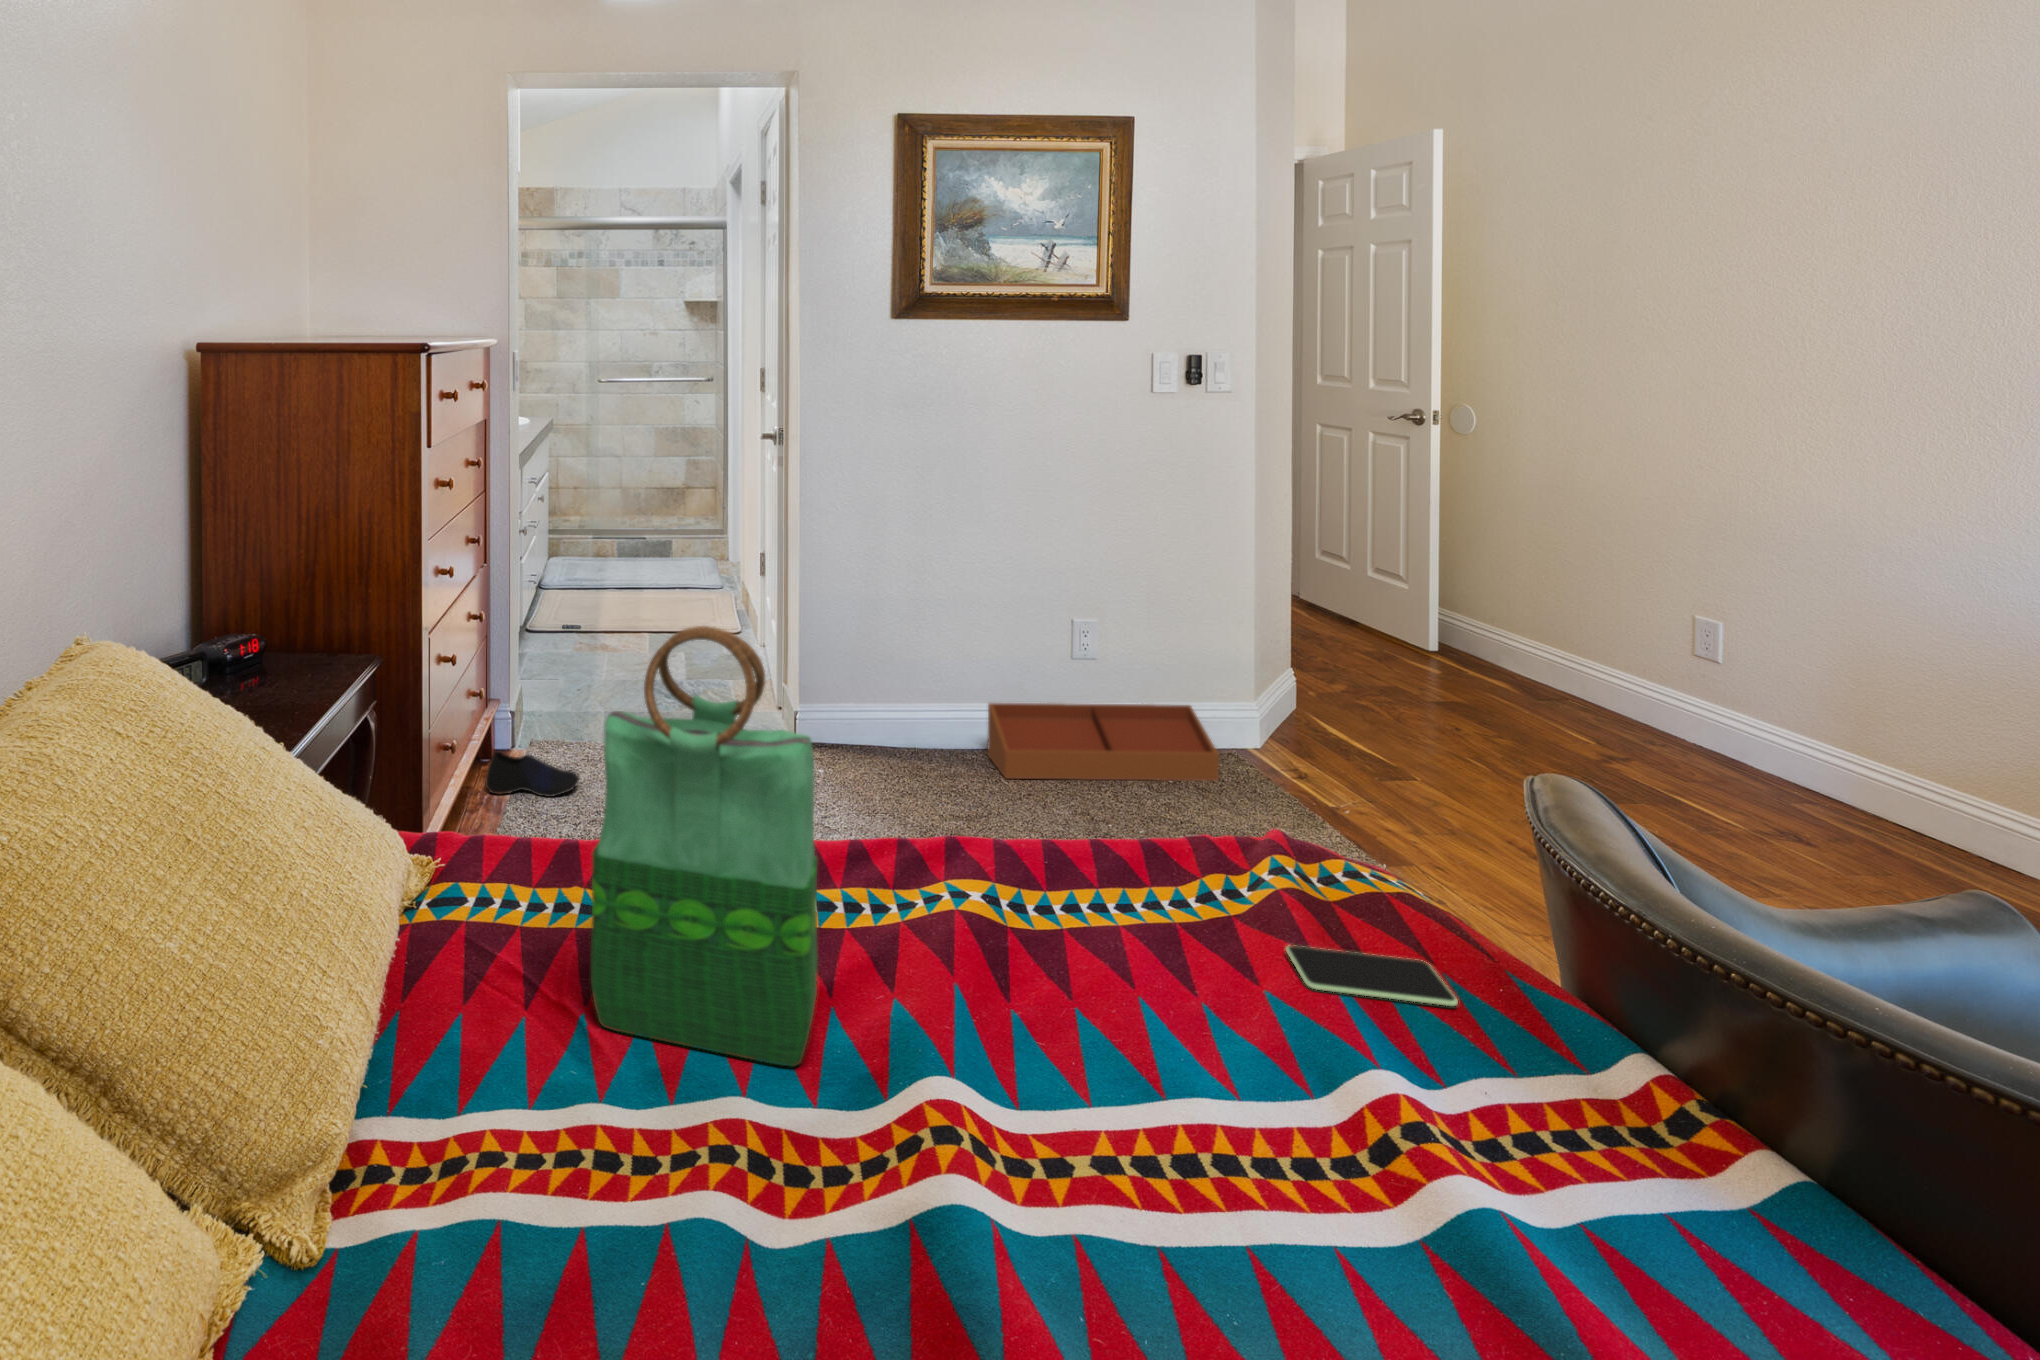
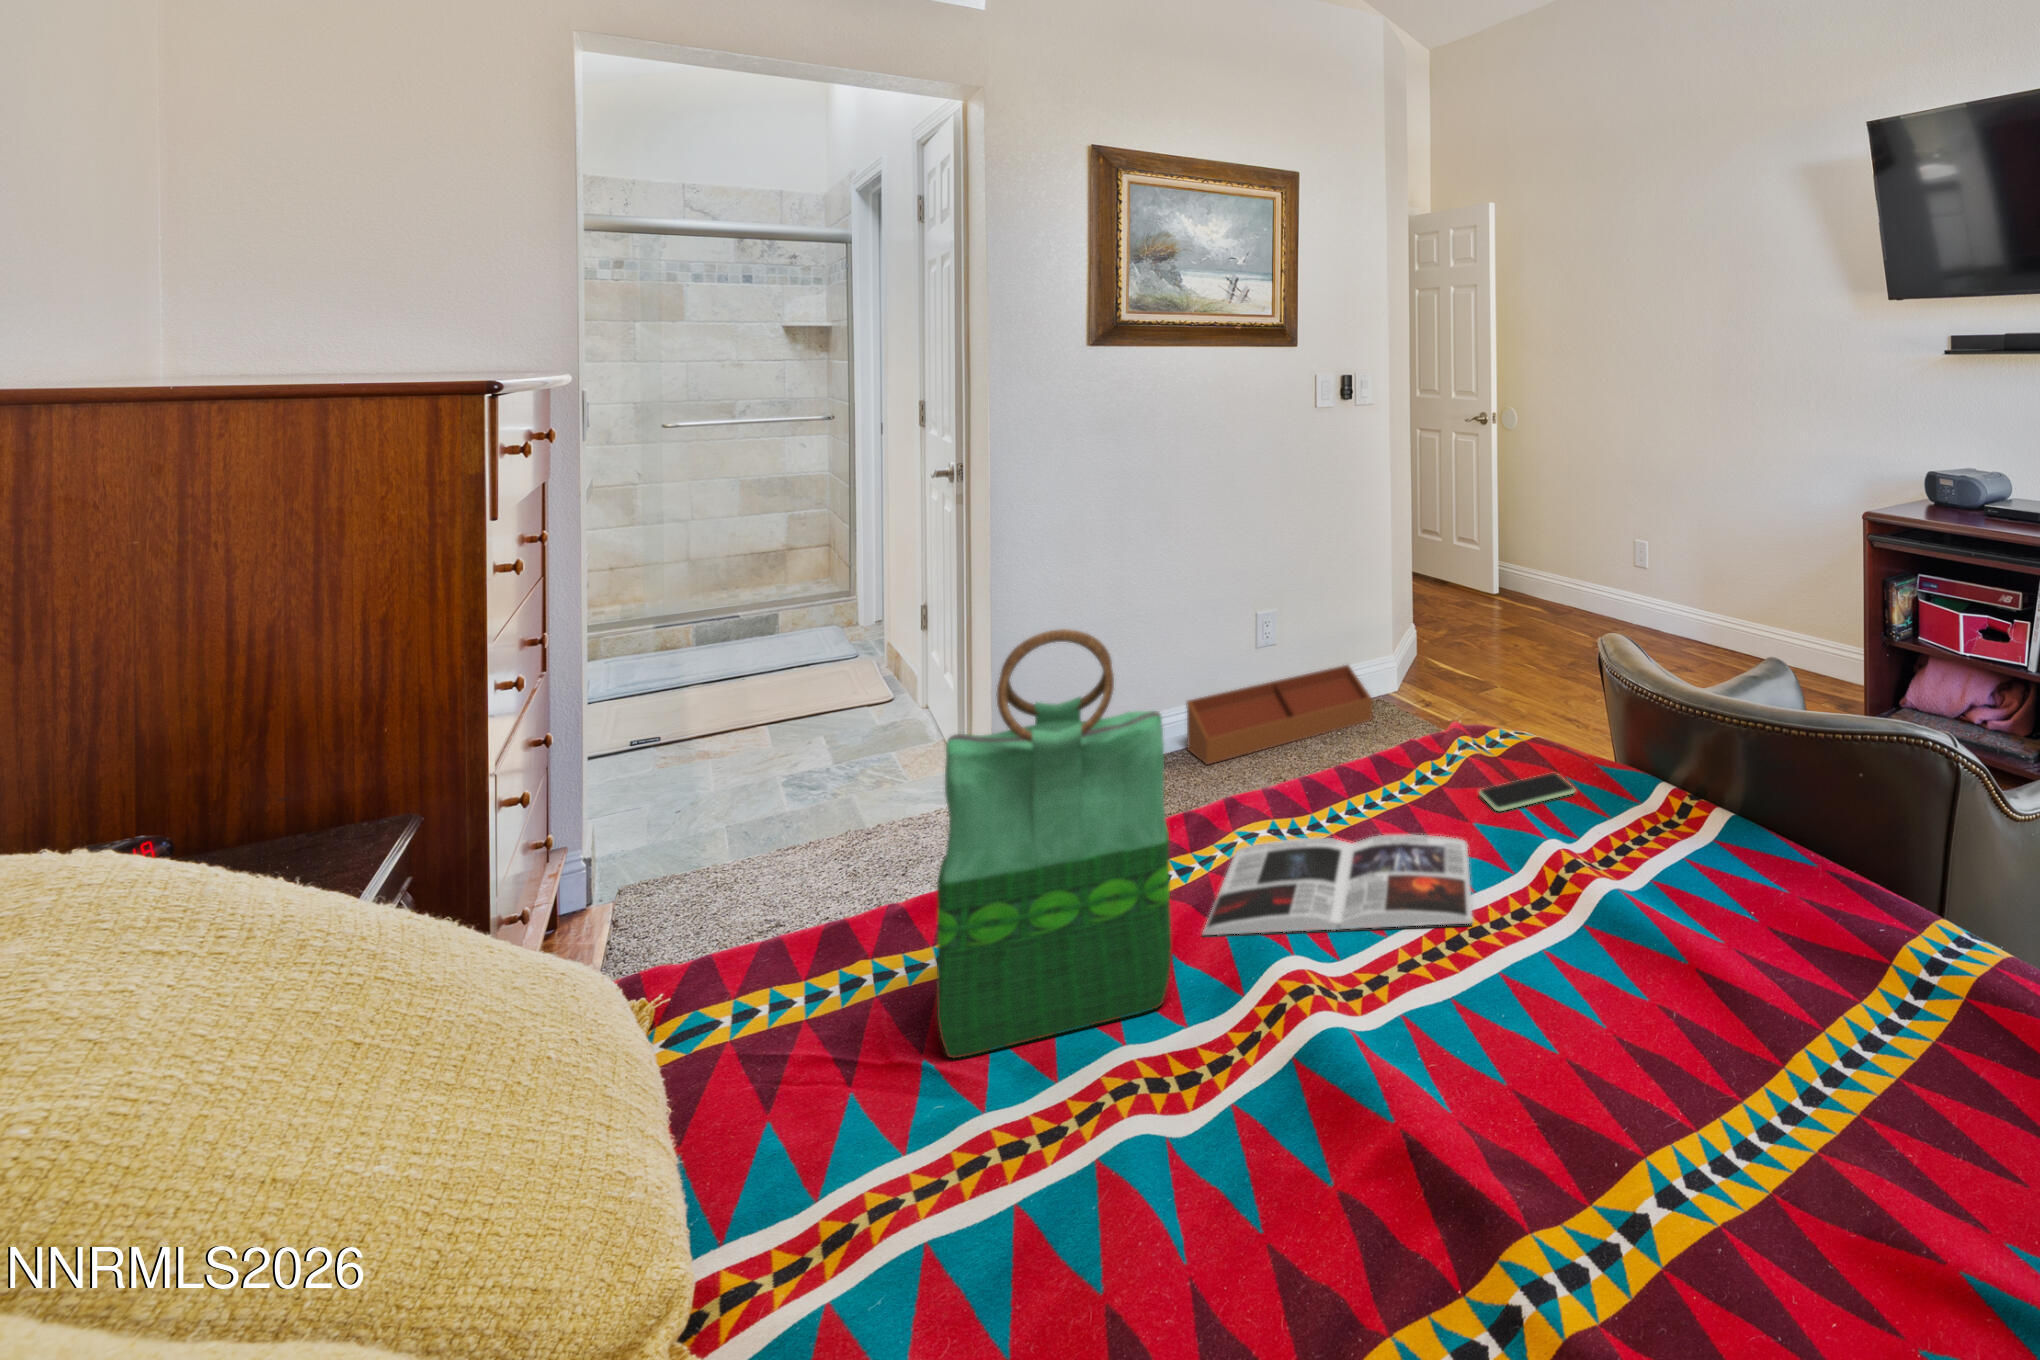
shoe: present [485,752,579,797] -> none [564,894,720,960]
magazine: none [868,909,1246,1144] -> present [1203,835,1473,935]

